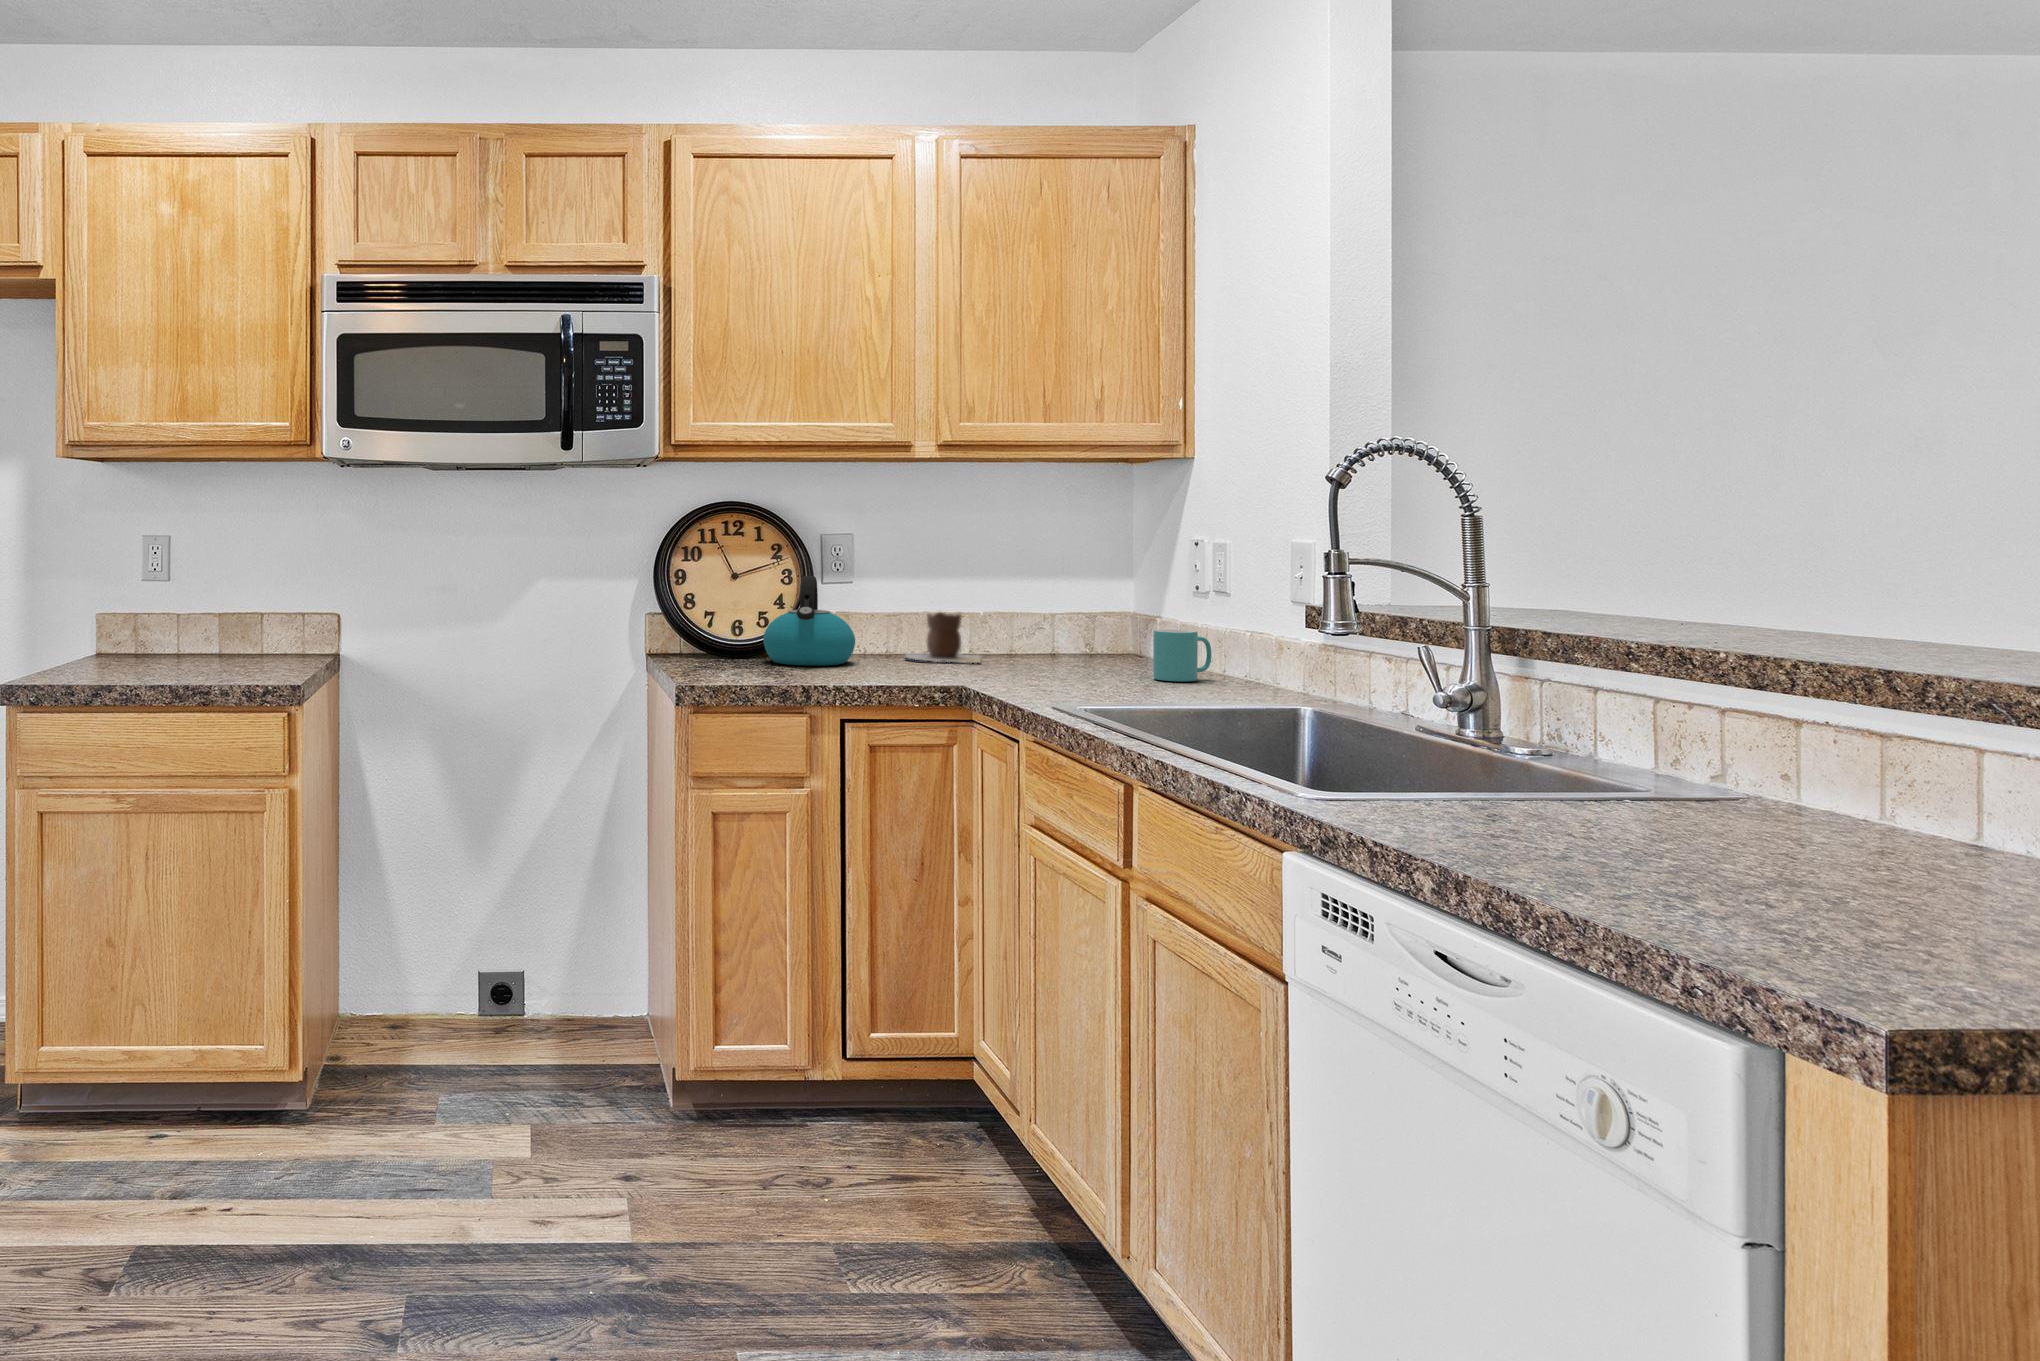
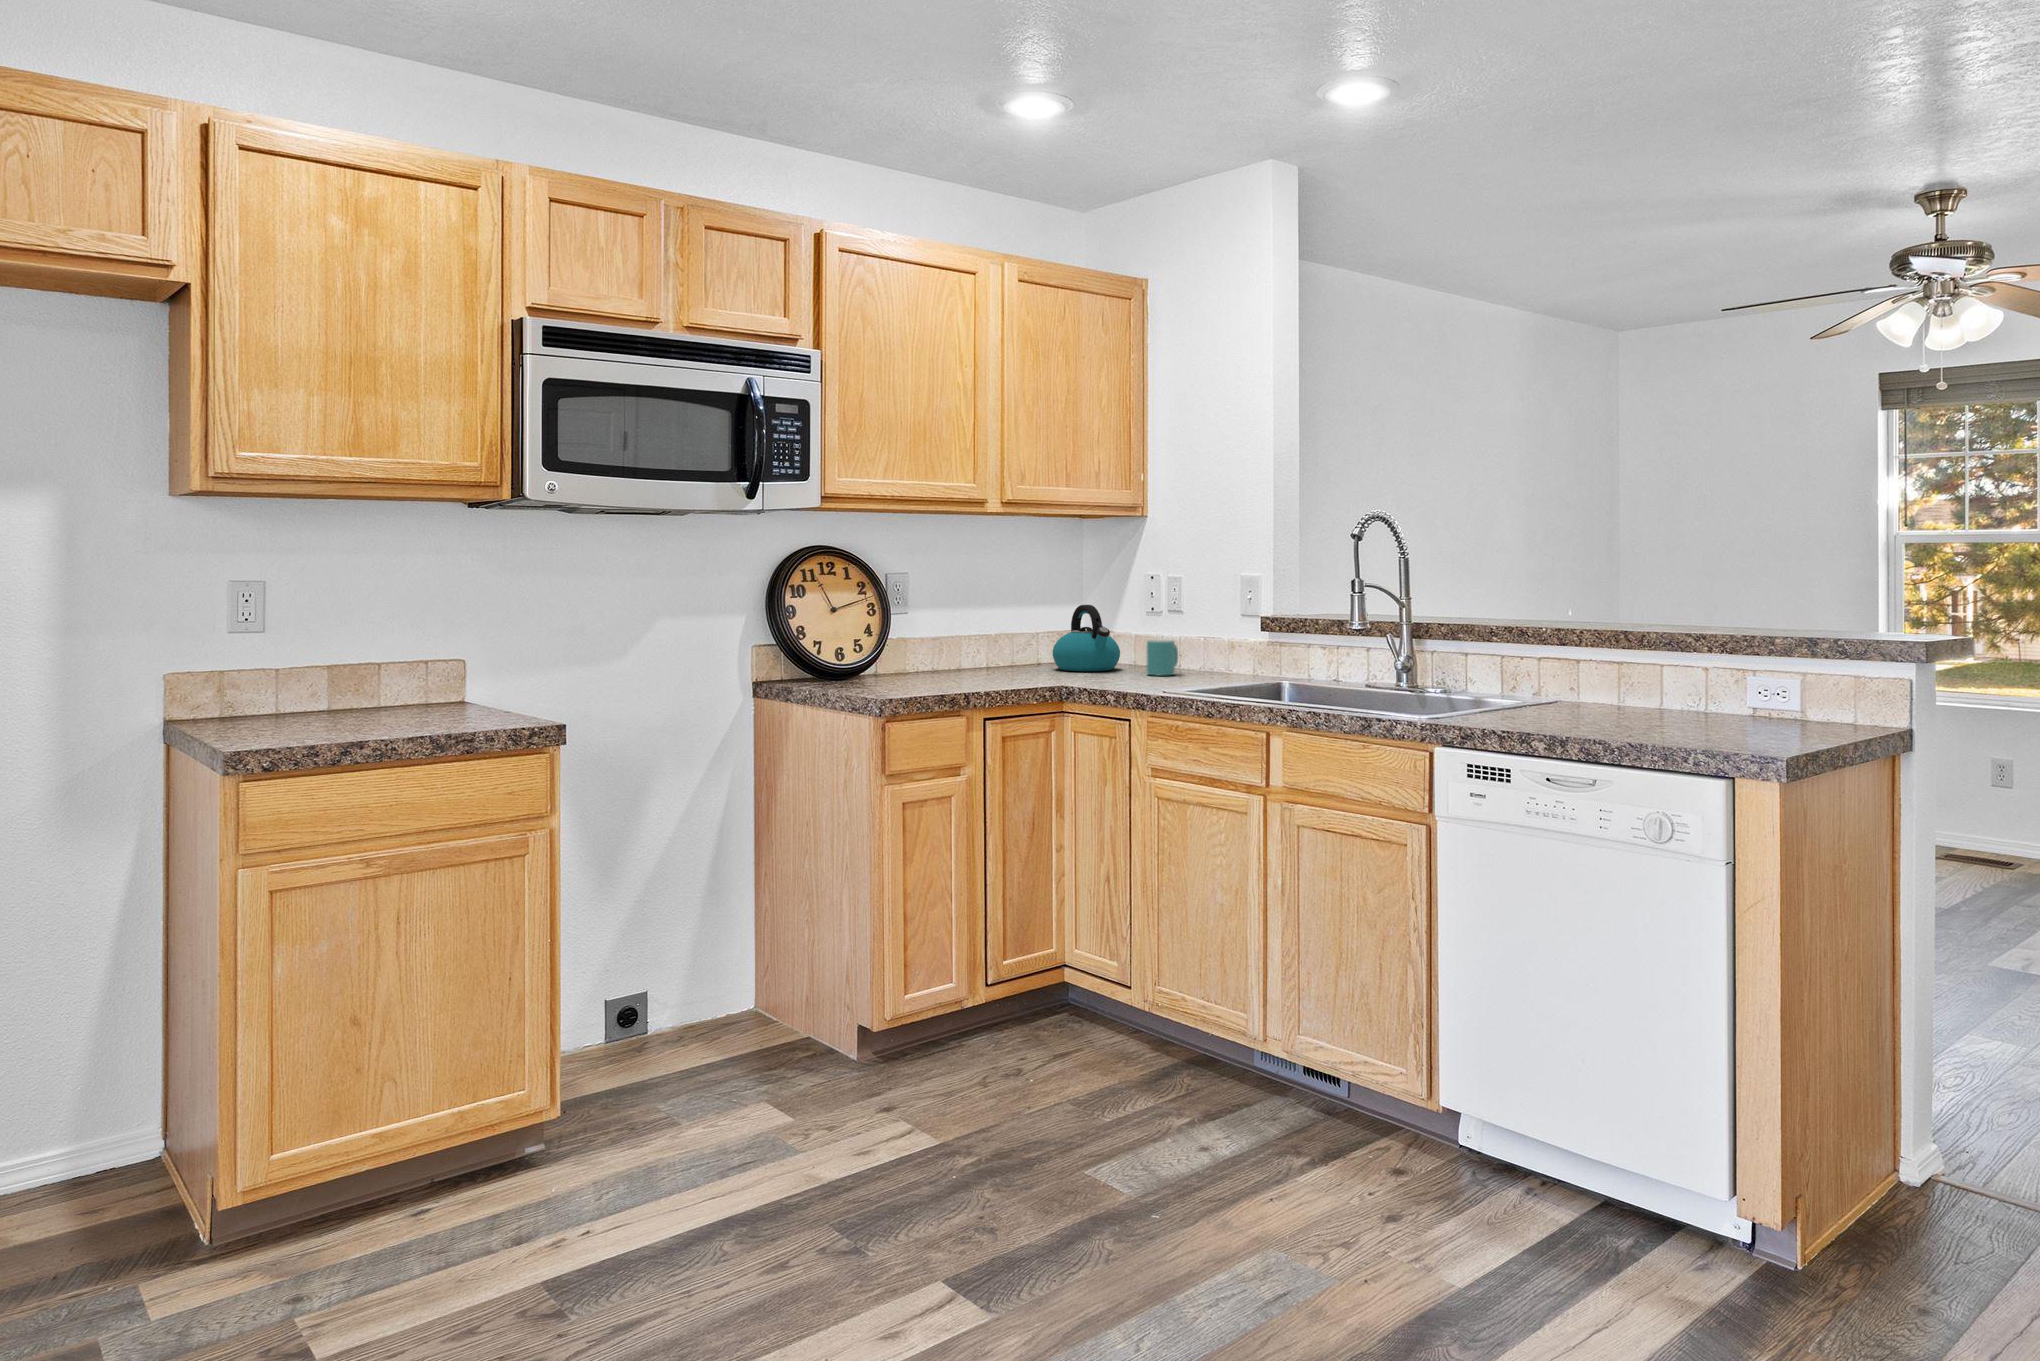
kettle: present [763,576,855,666] -> present [1053,605,1120,671]
vase: present [906,612,981,663] -> none [949,635,1015,673]

